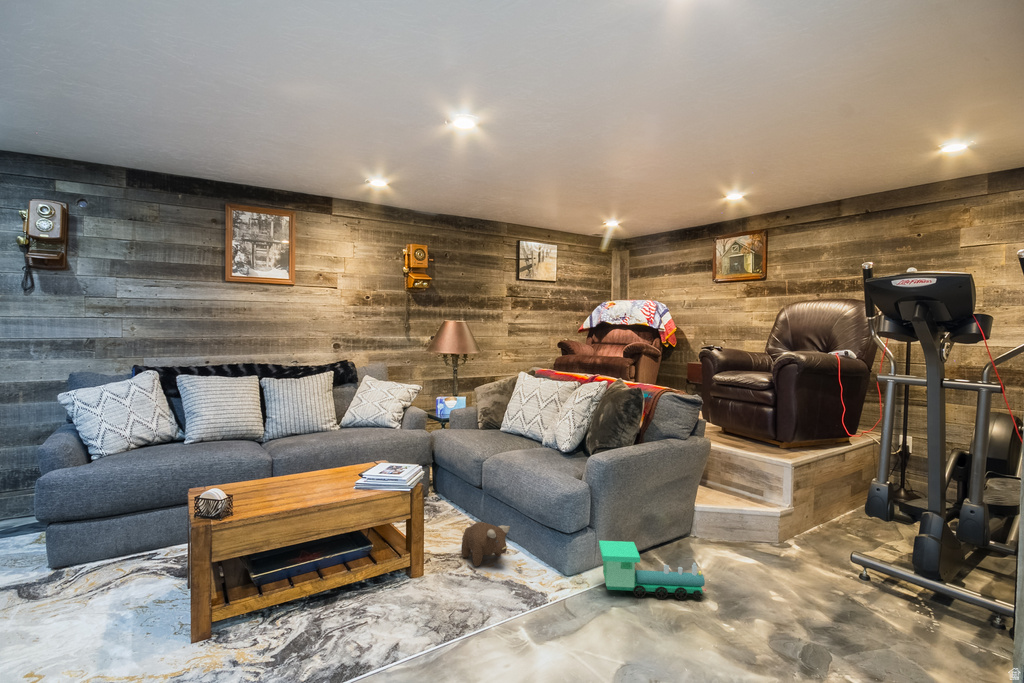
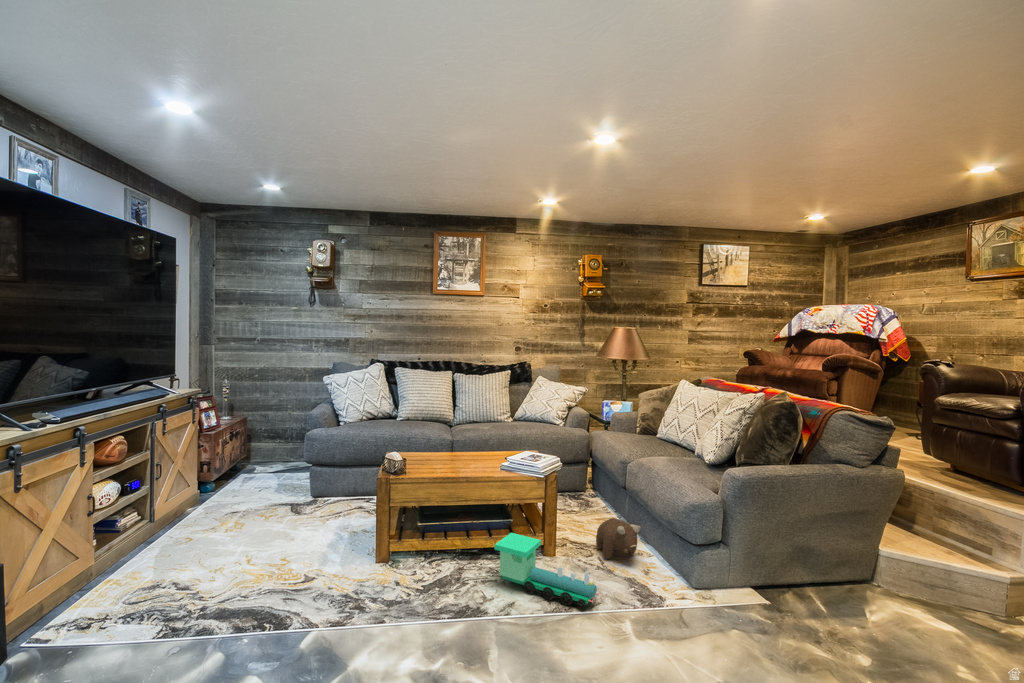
toy train: present [599,541,706,599] -> present [495,533,599,609]

